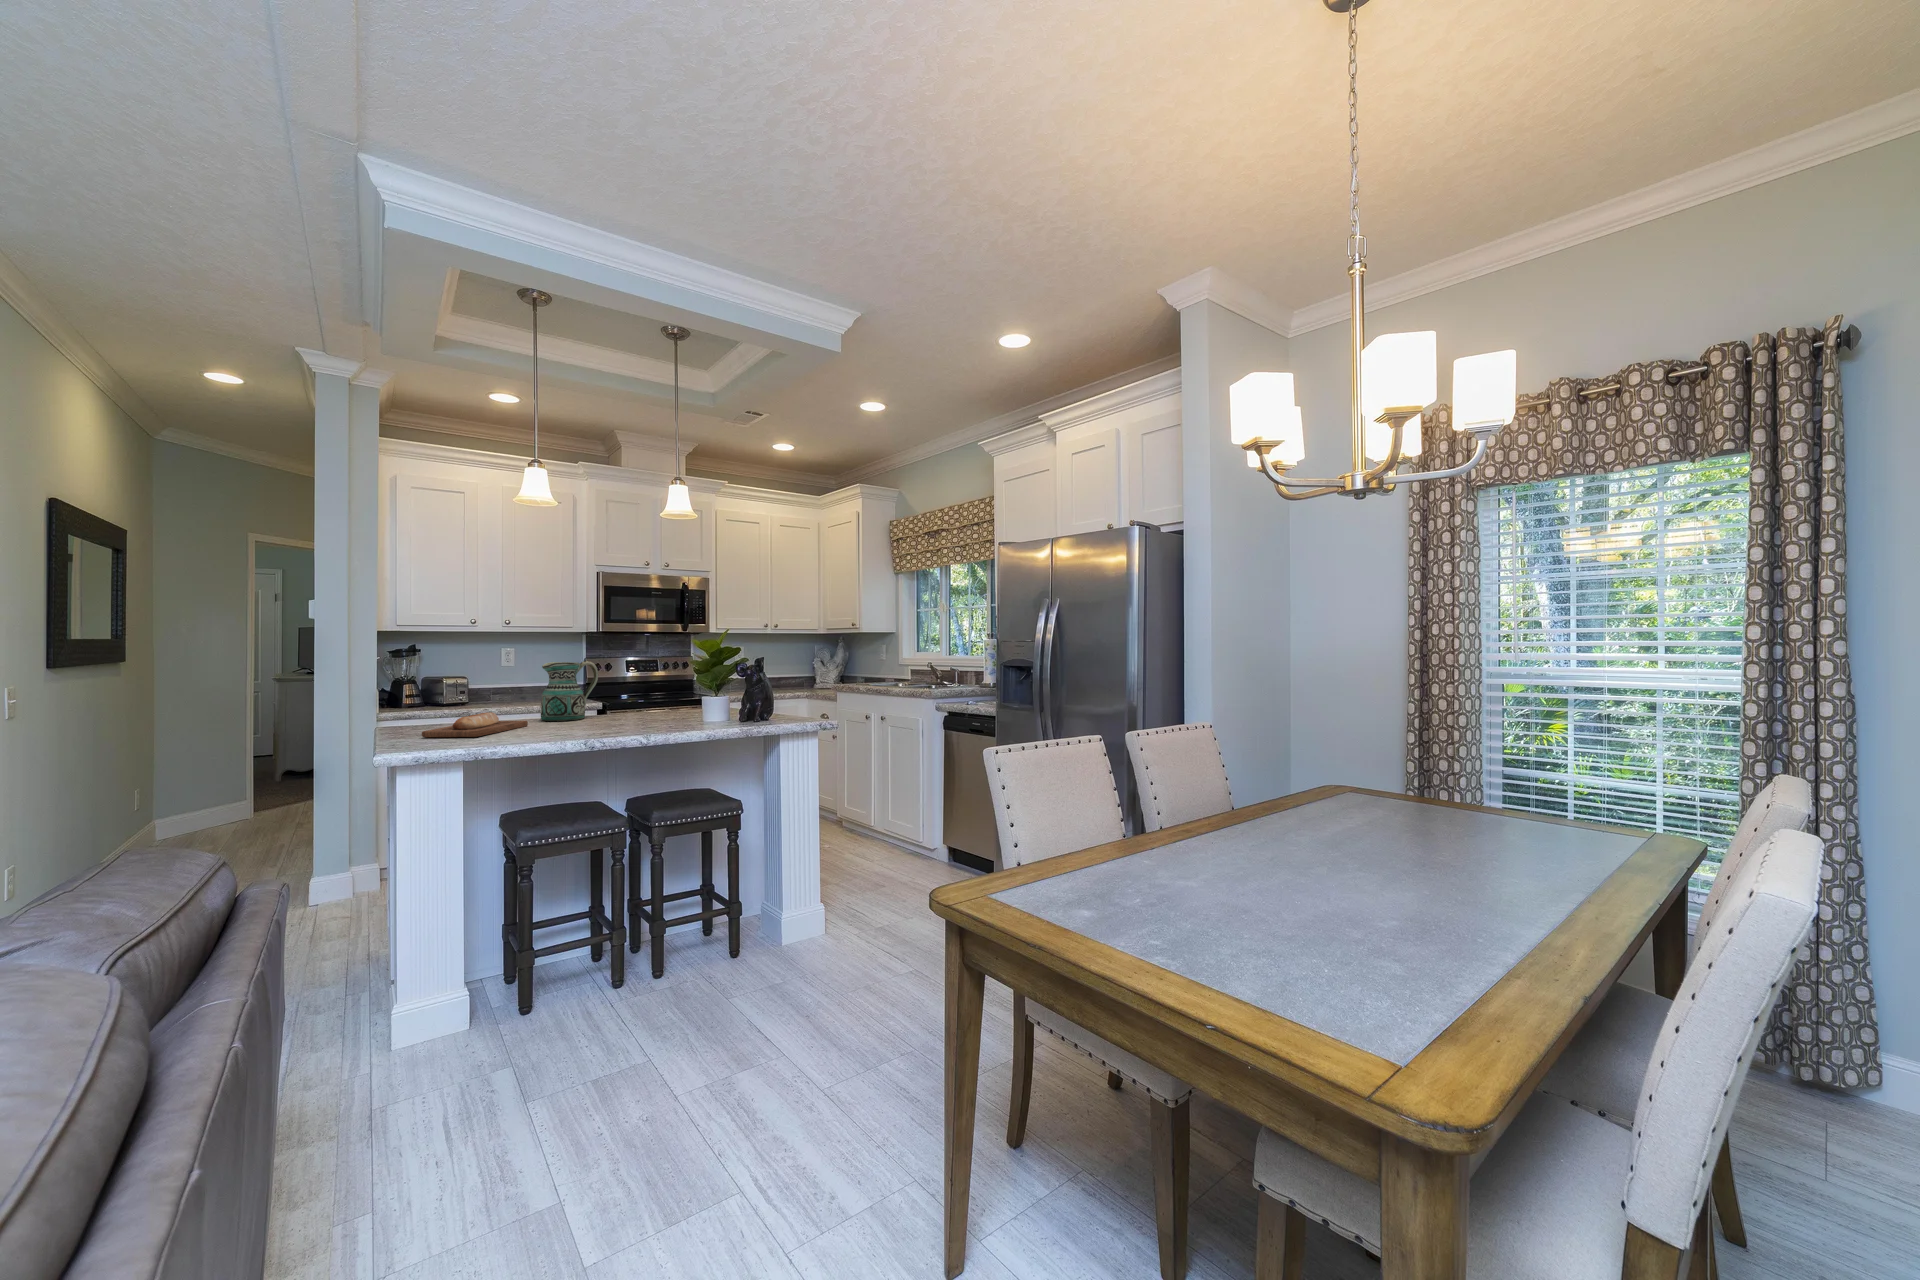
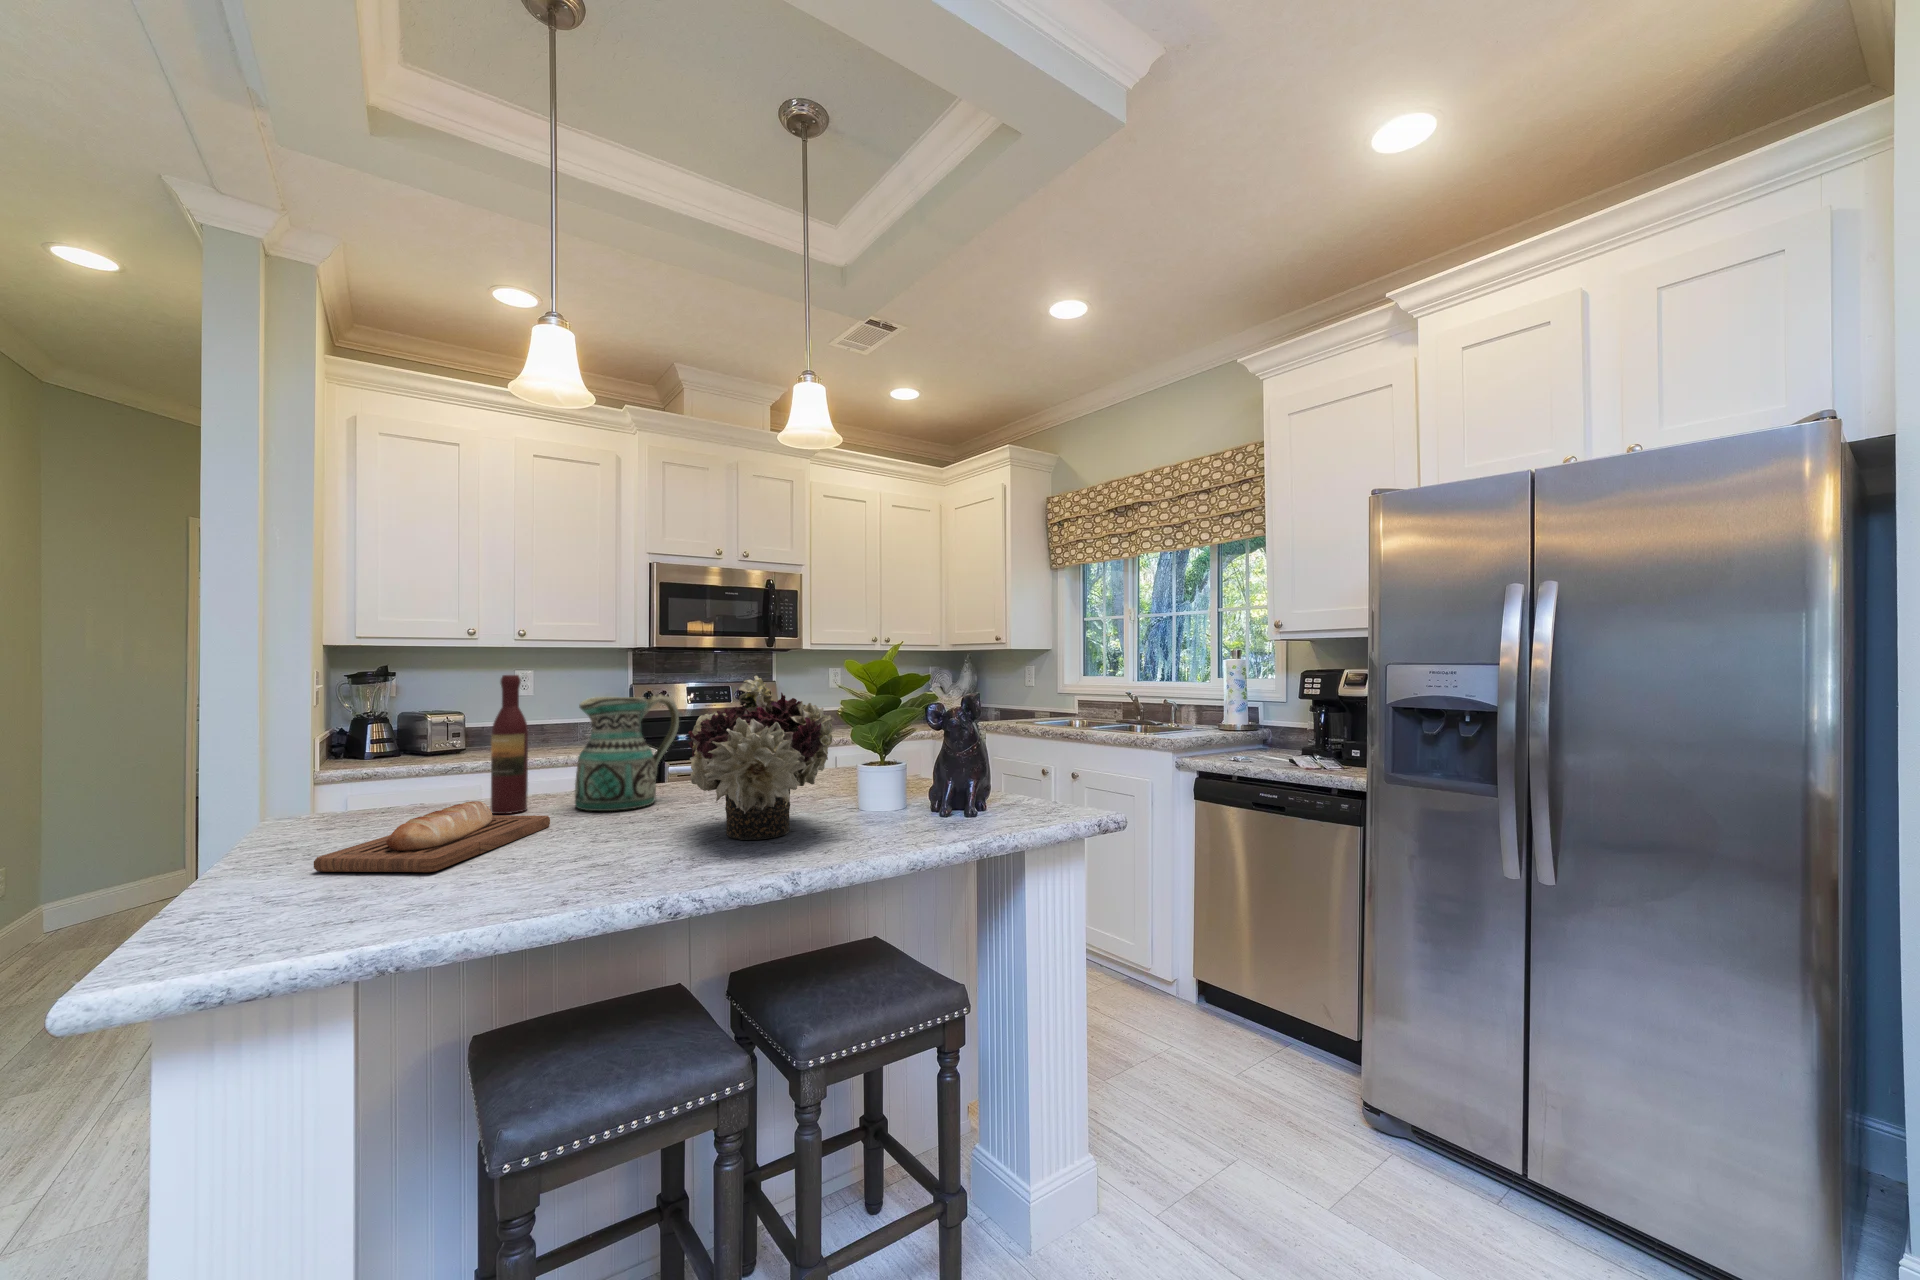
flower arrangement: none [595,650,668,728] -> present [688,676,834,840]
wine bottle: none [496,651,516,722] -> present [491,675,528,814]

